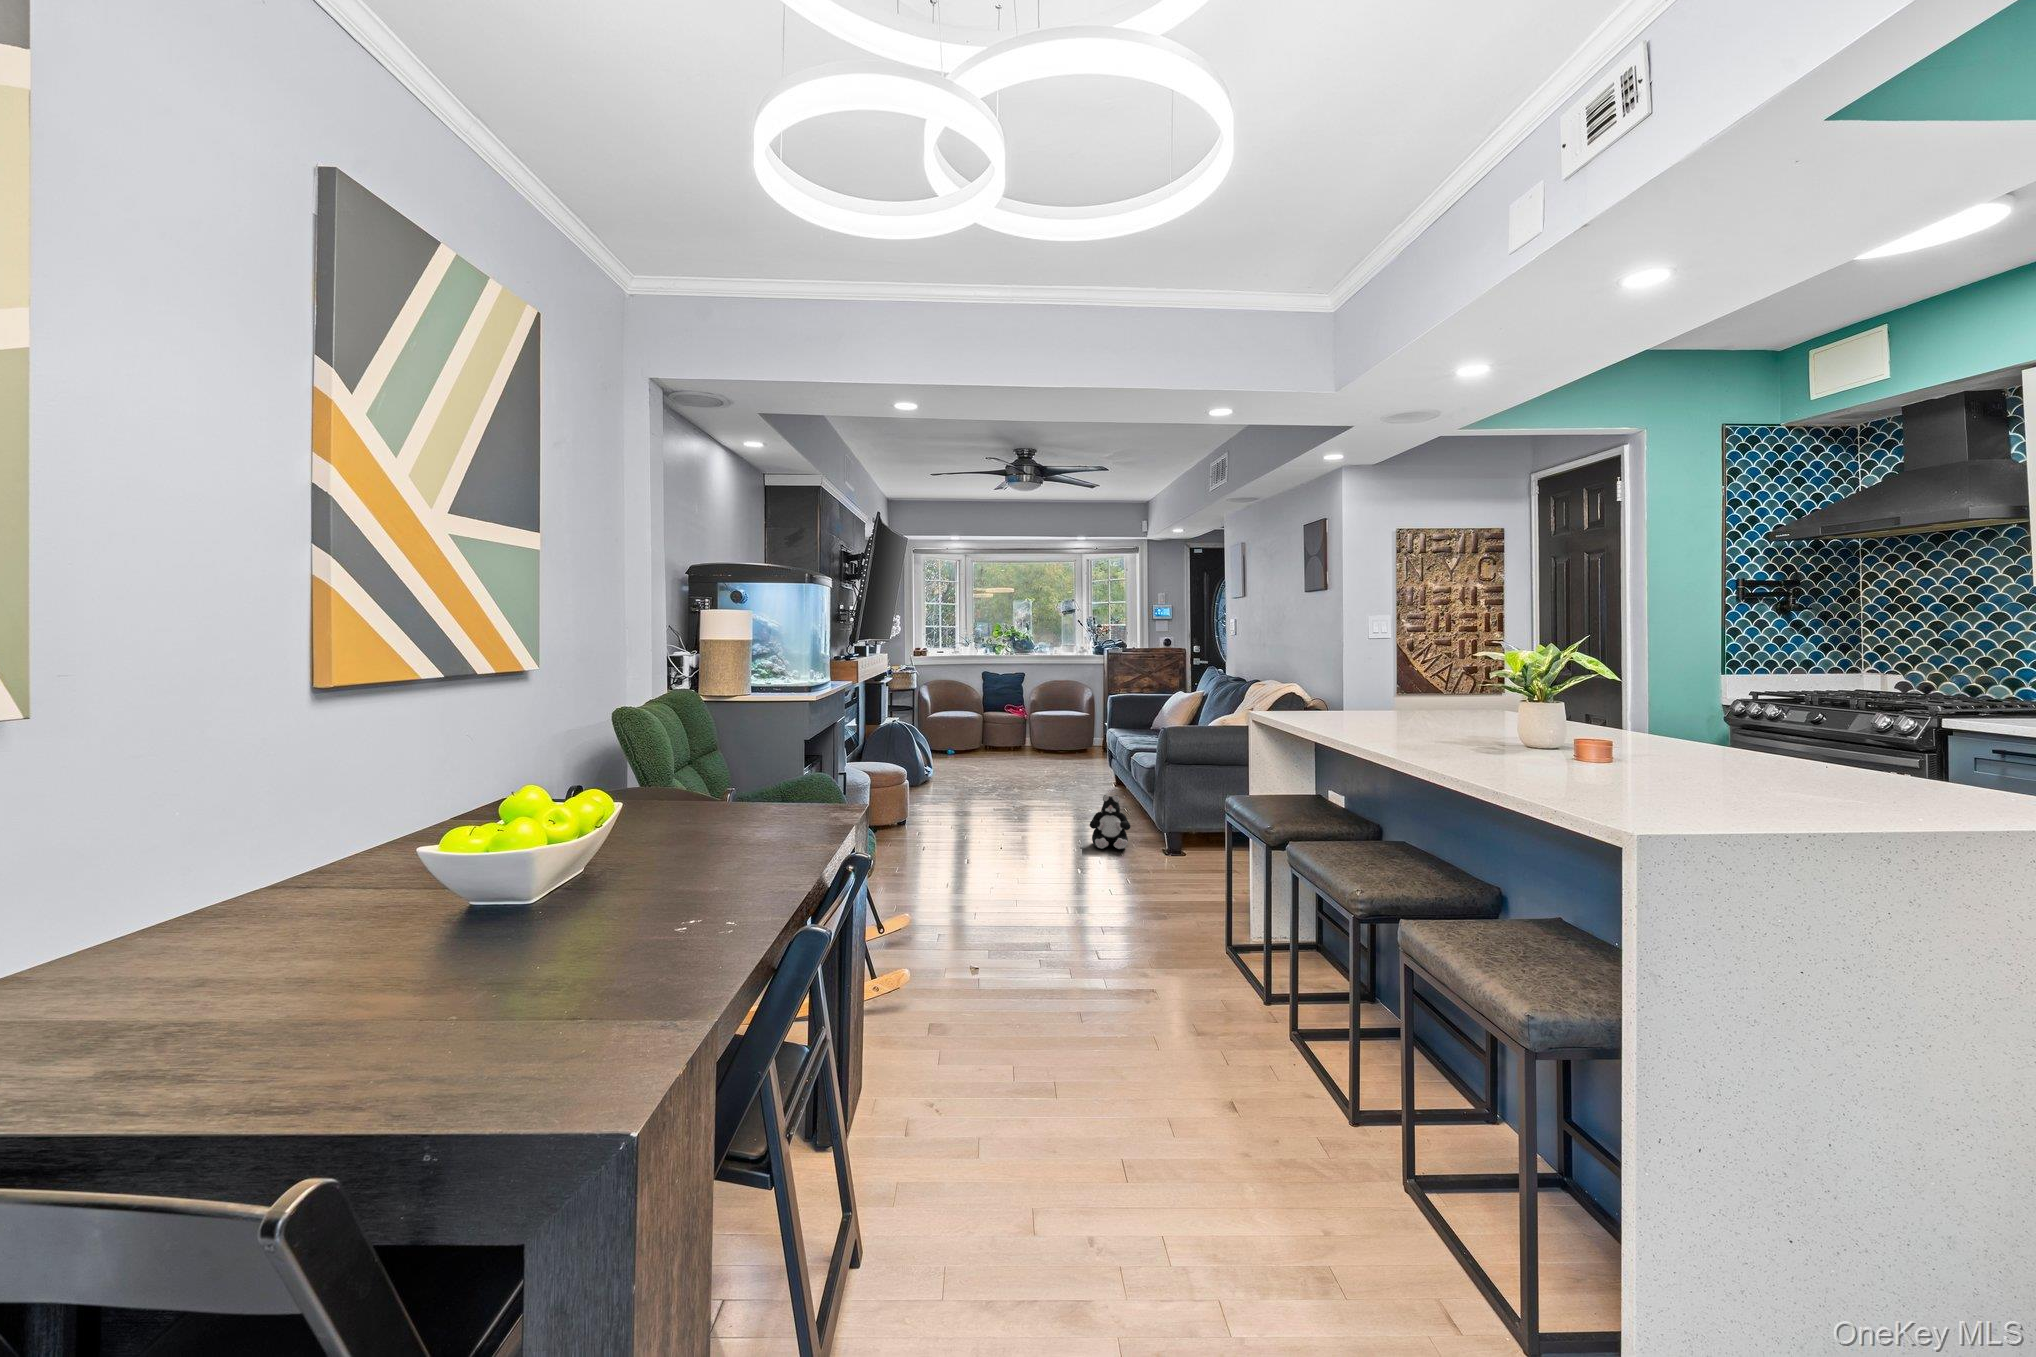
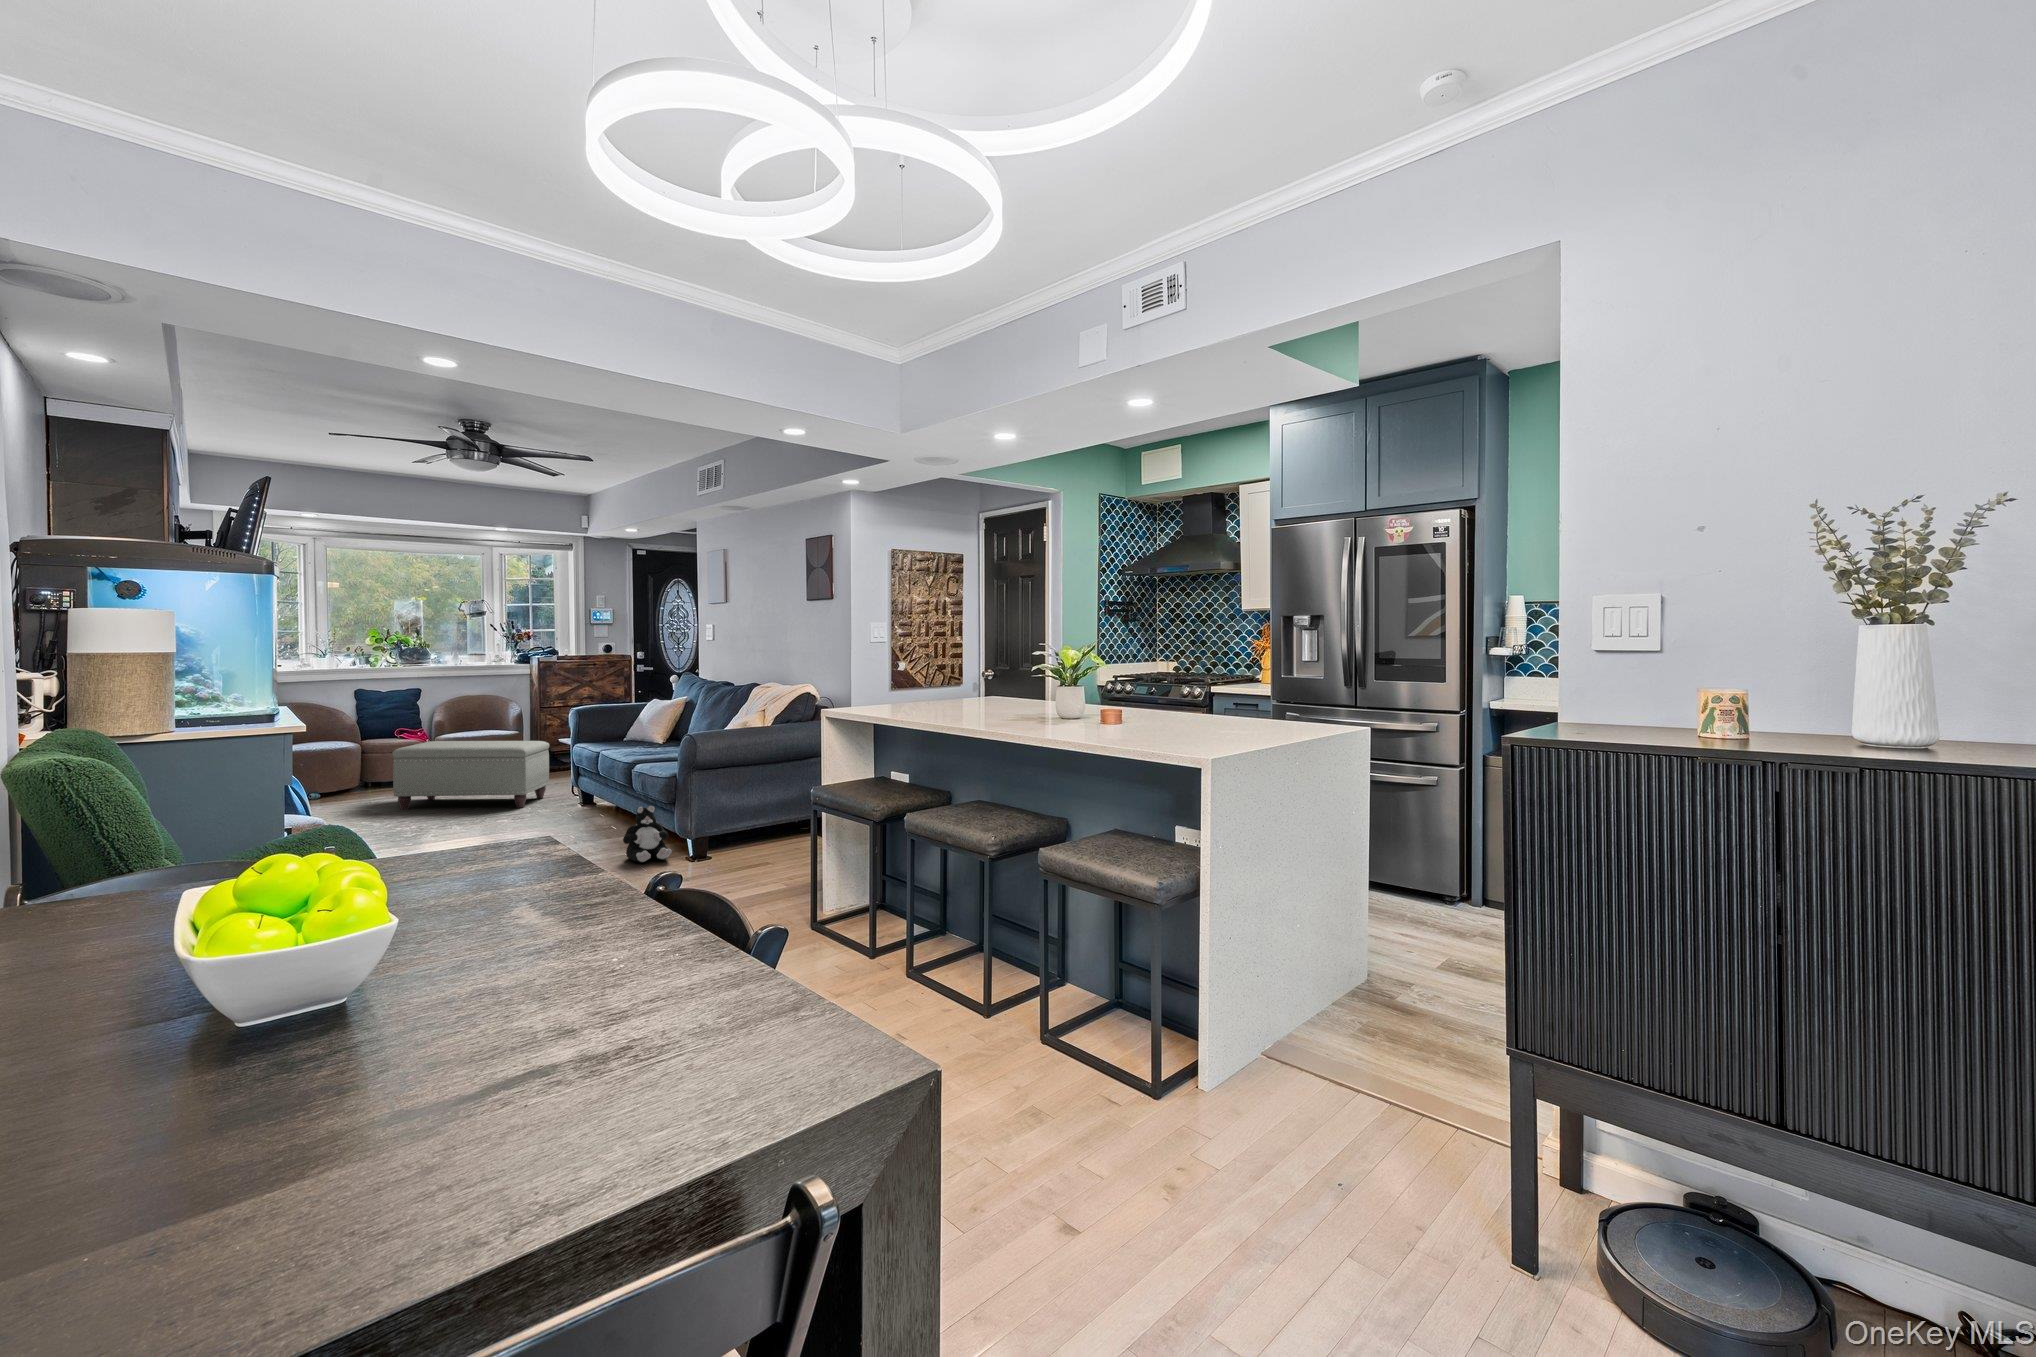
ottoman: none [980,718,1093,781] -> present [392,741,549,809]

